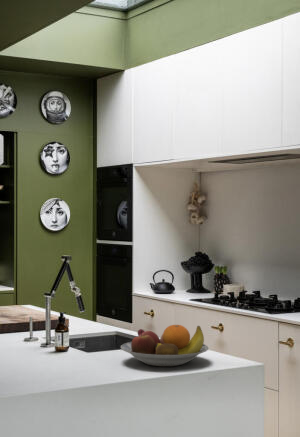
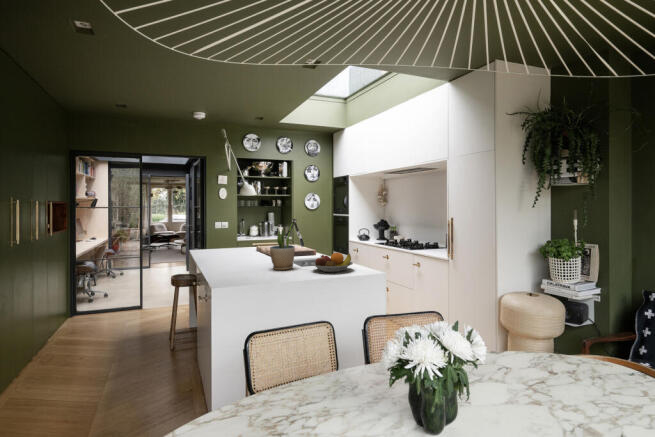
potted plant: none [28,261,81,363] -> present [270,227,295,270]

